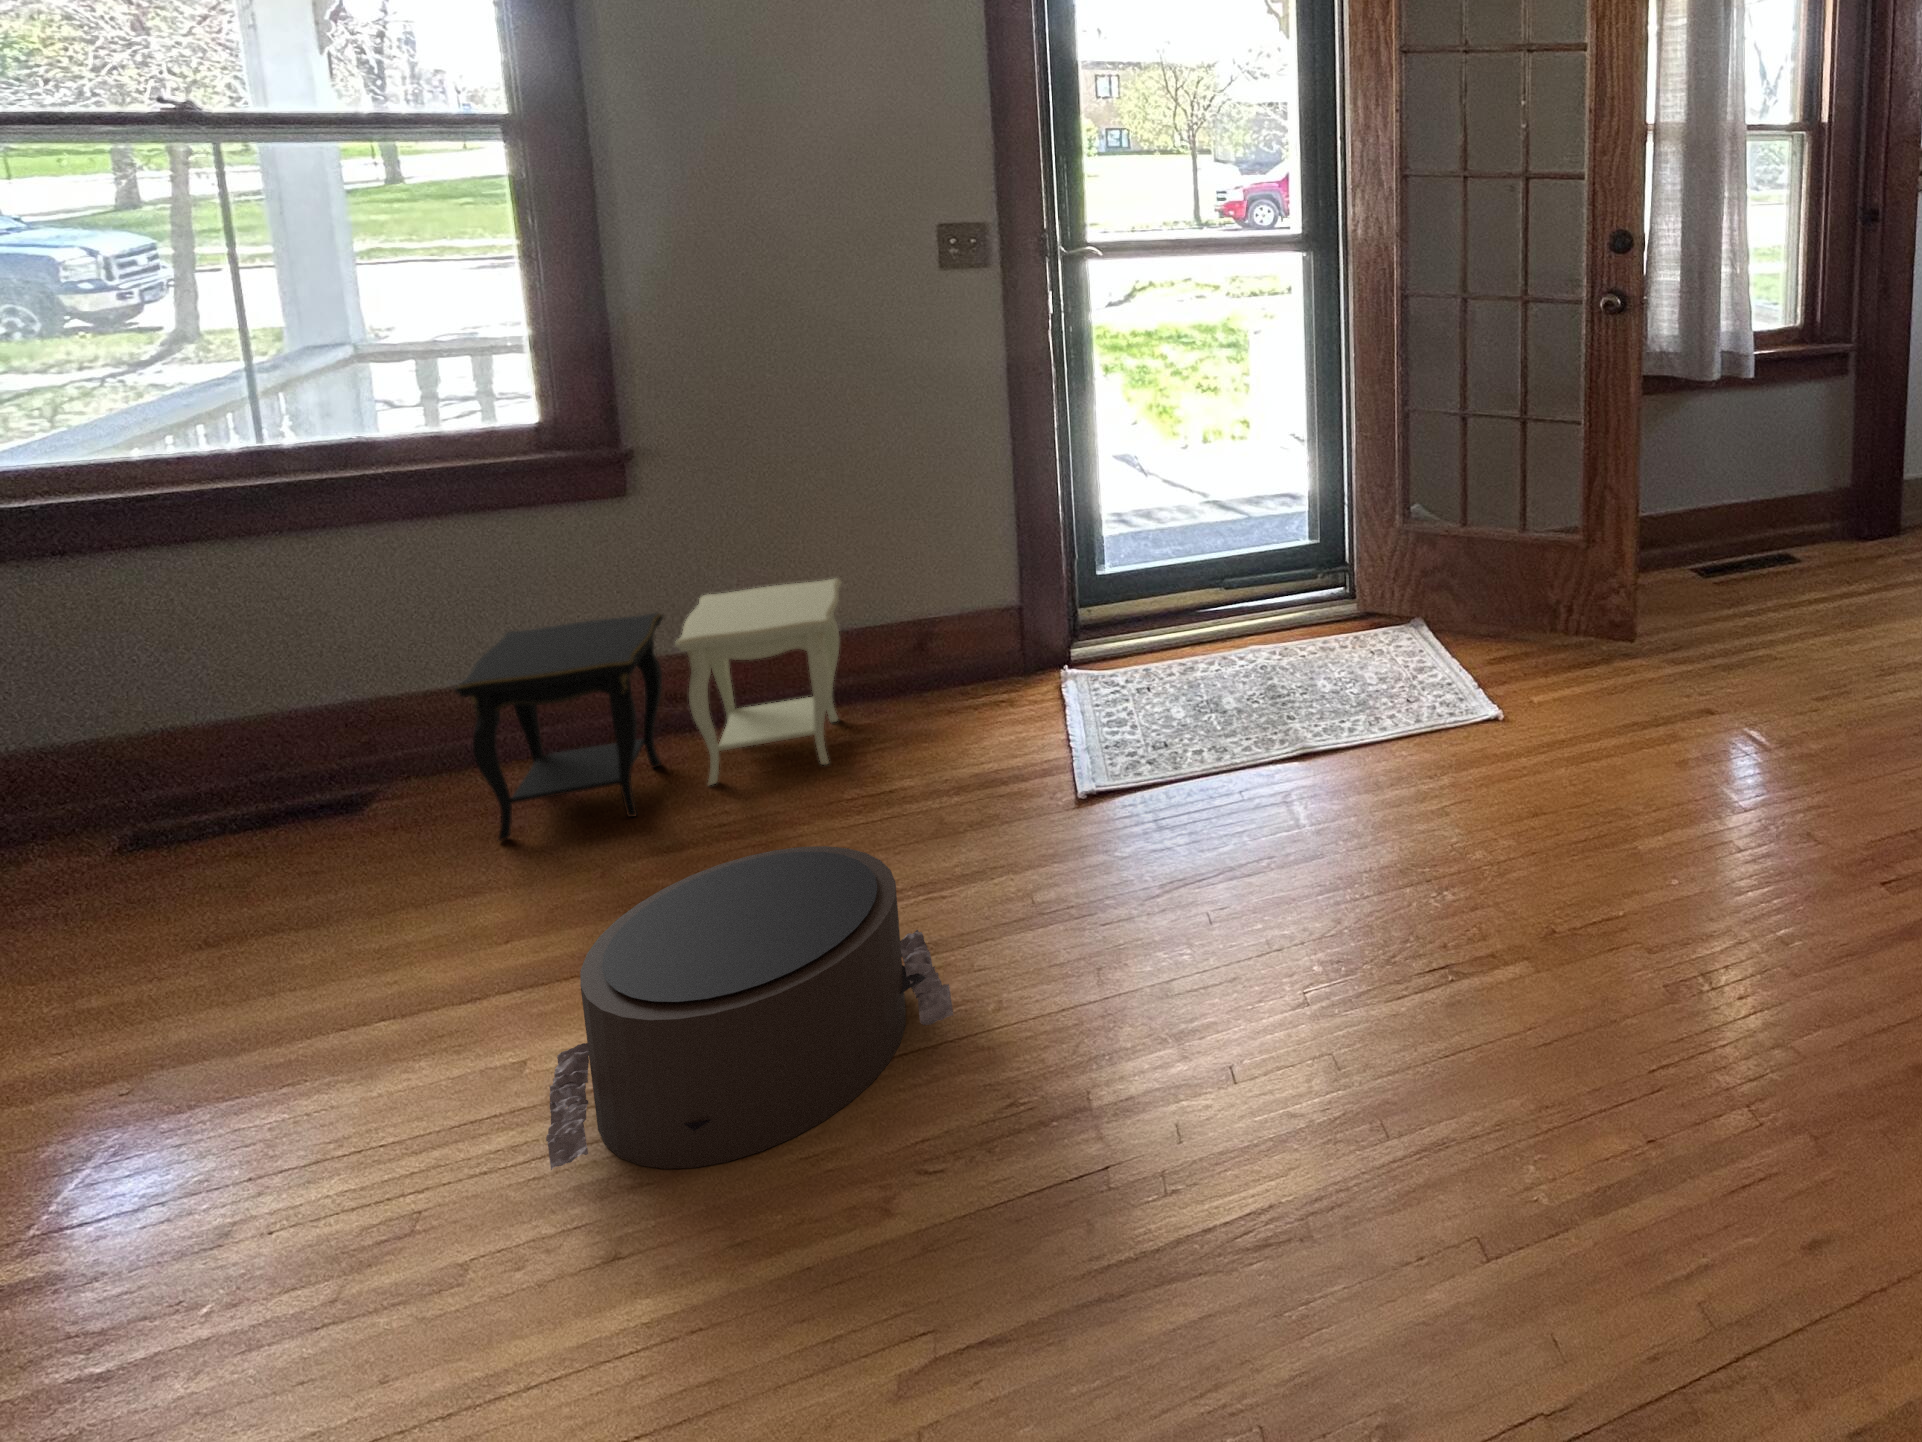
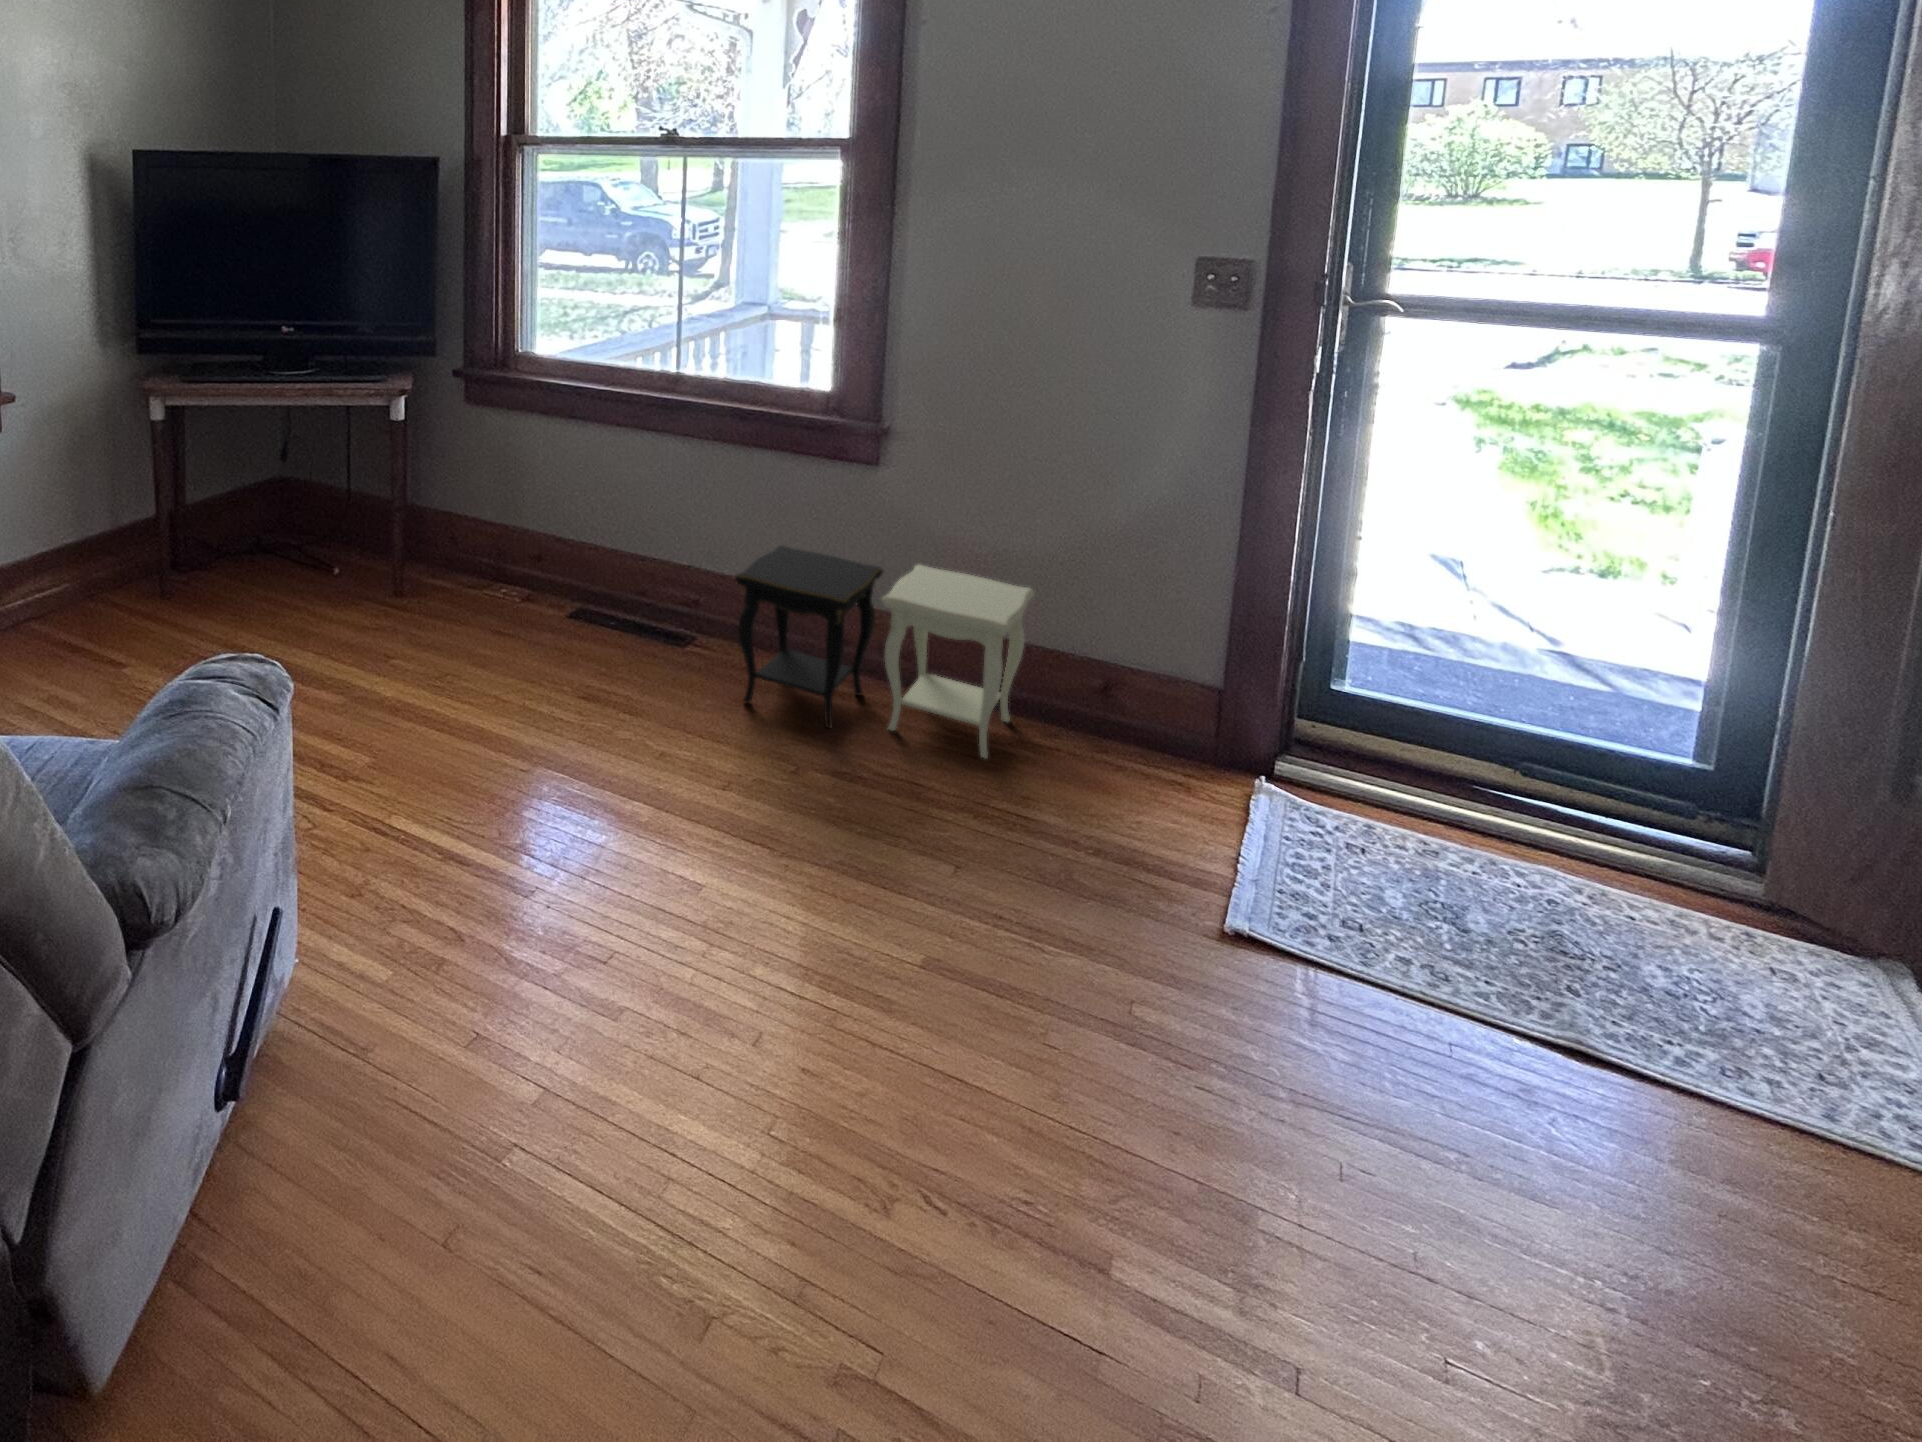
pouf: present [546,846,953,1170] -> none [677,802,1008,1087]

